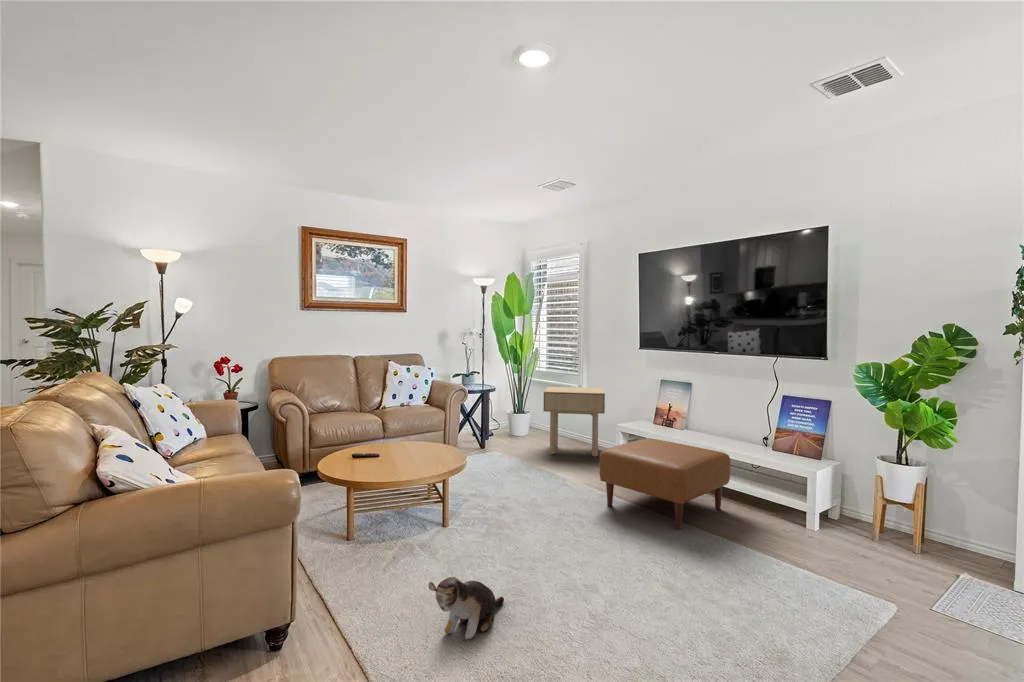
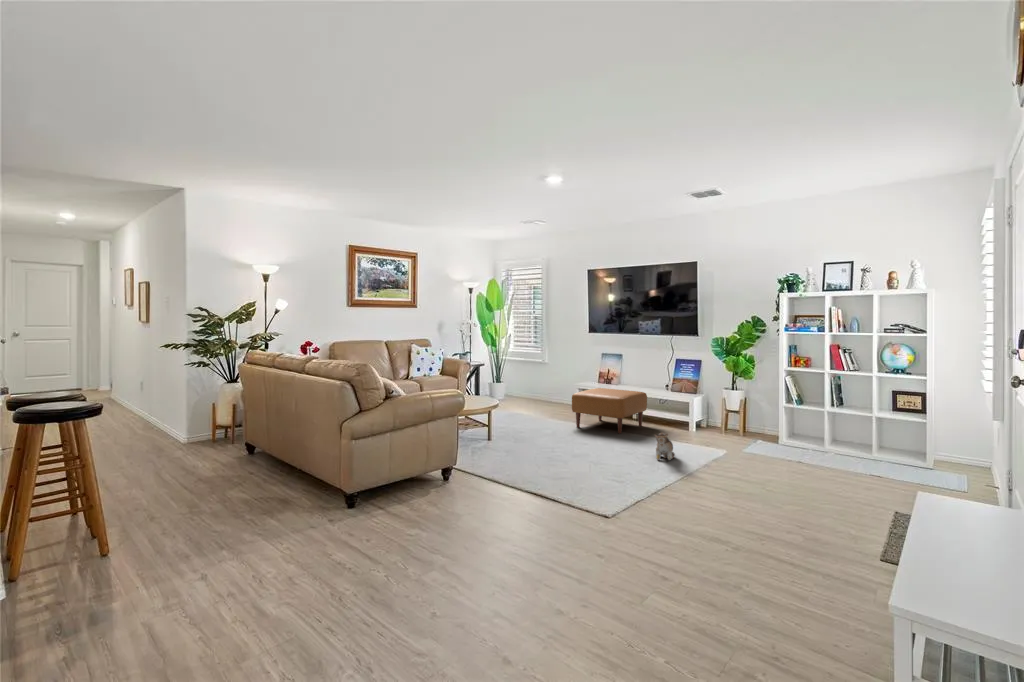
side table: present [543,387,605,456] -> none [522,361,565,408]
plush toy: present [428,577,504,639] -> present [656,433,675,460]

